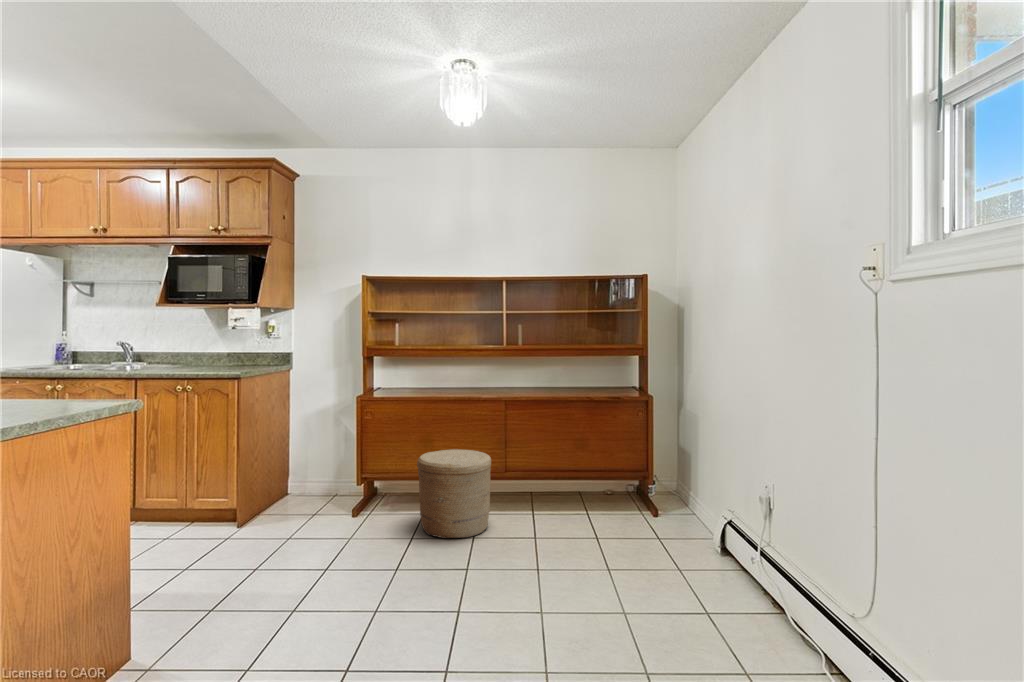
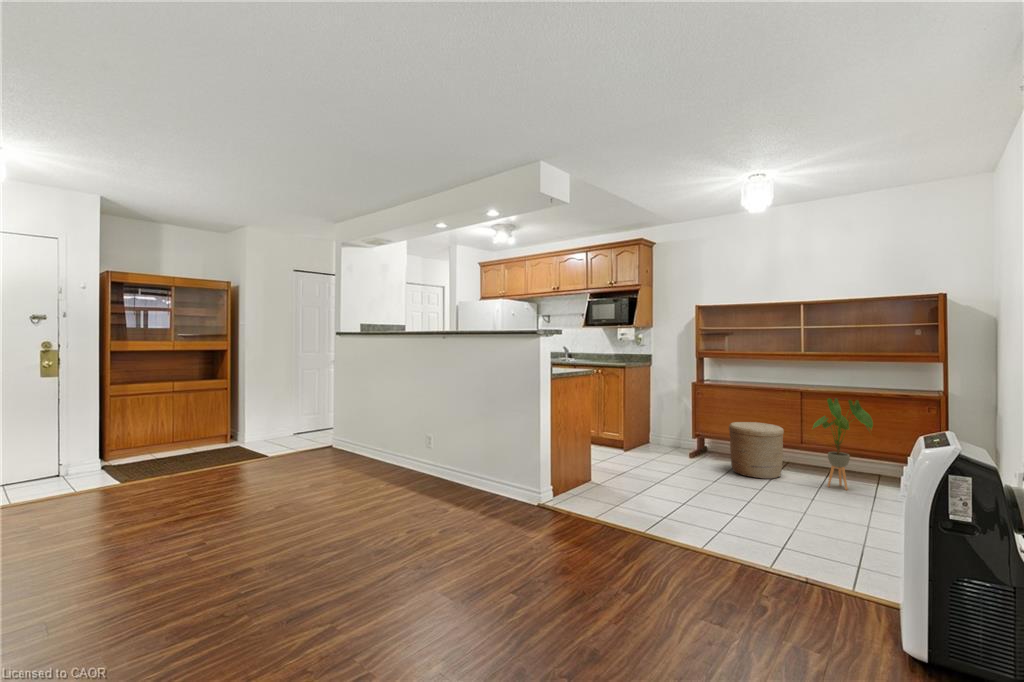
house plant: none [530,407,604,533] -> present [813,398,873,490]

